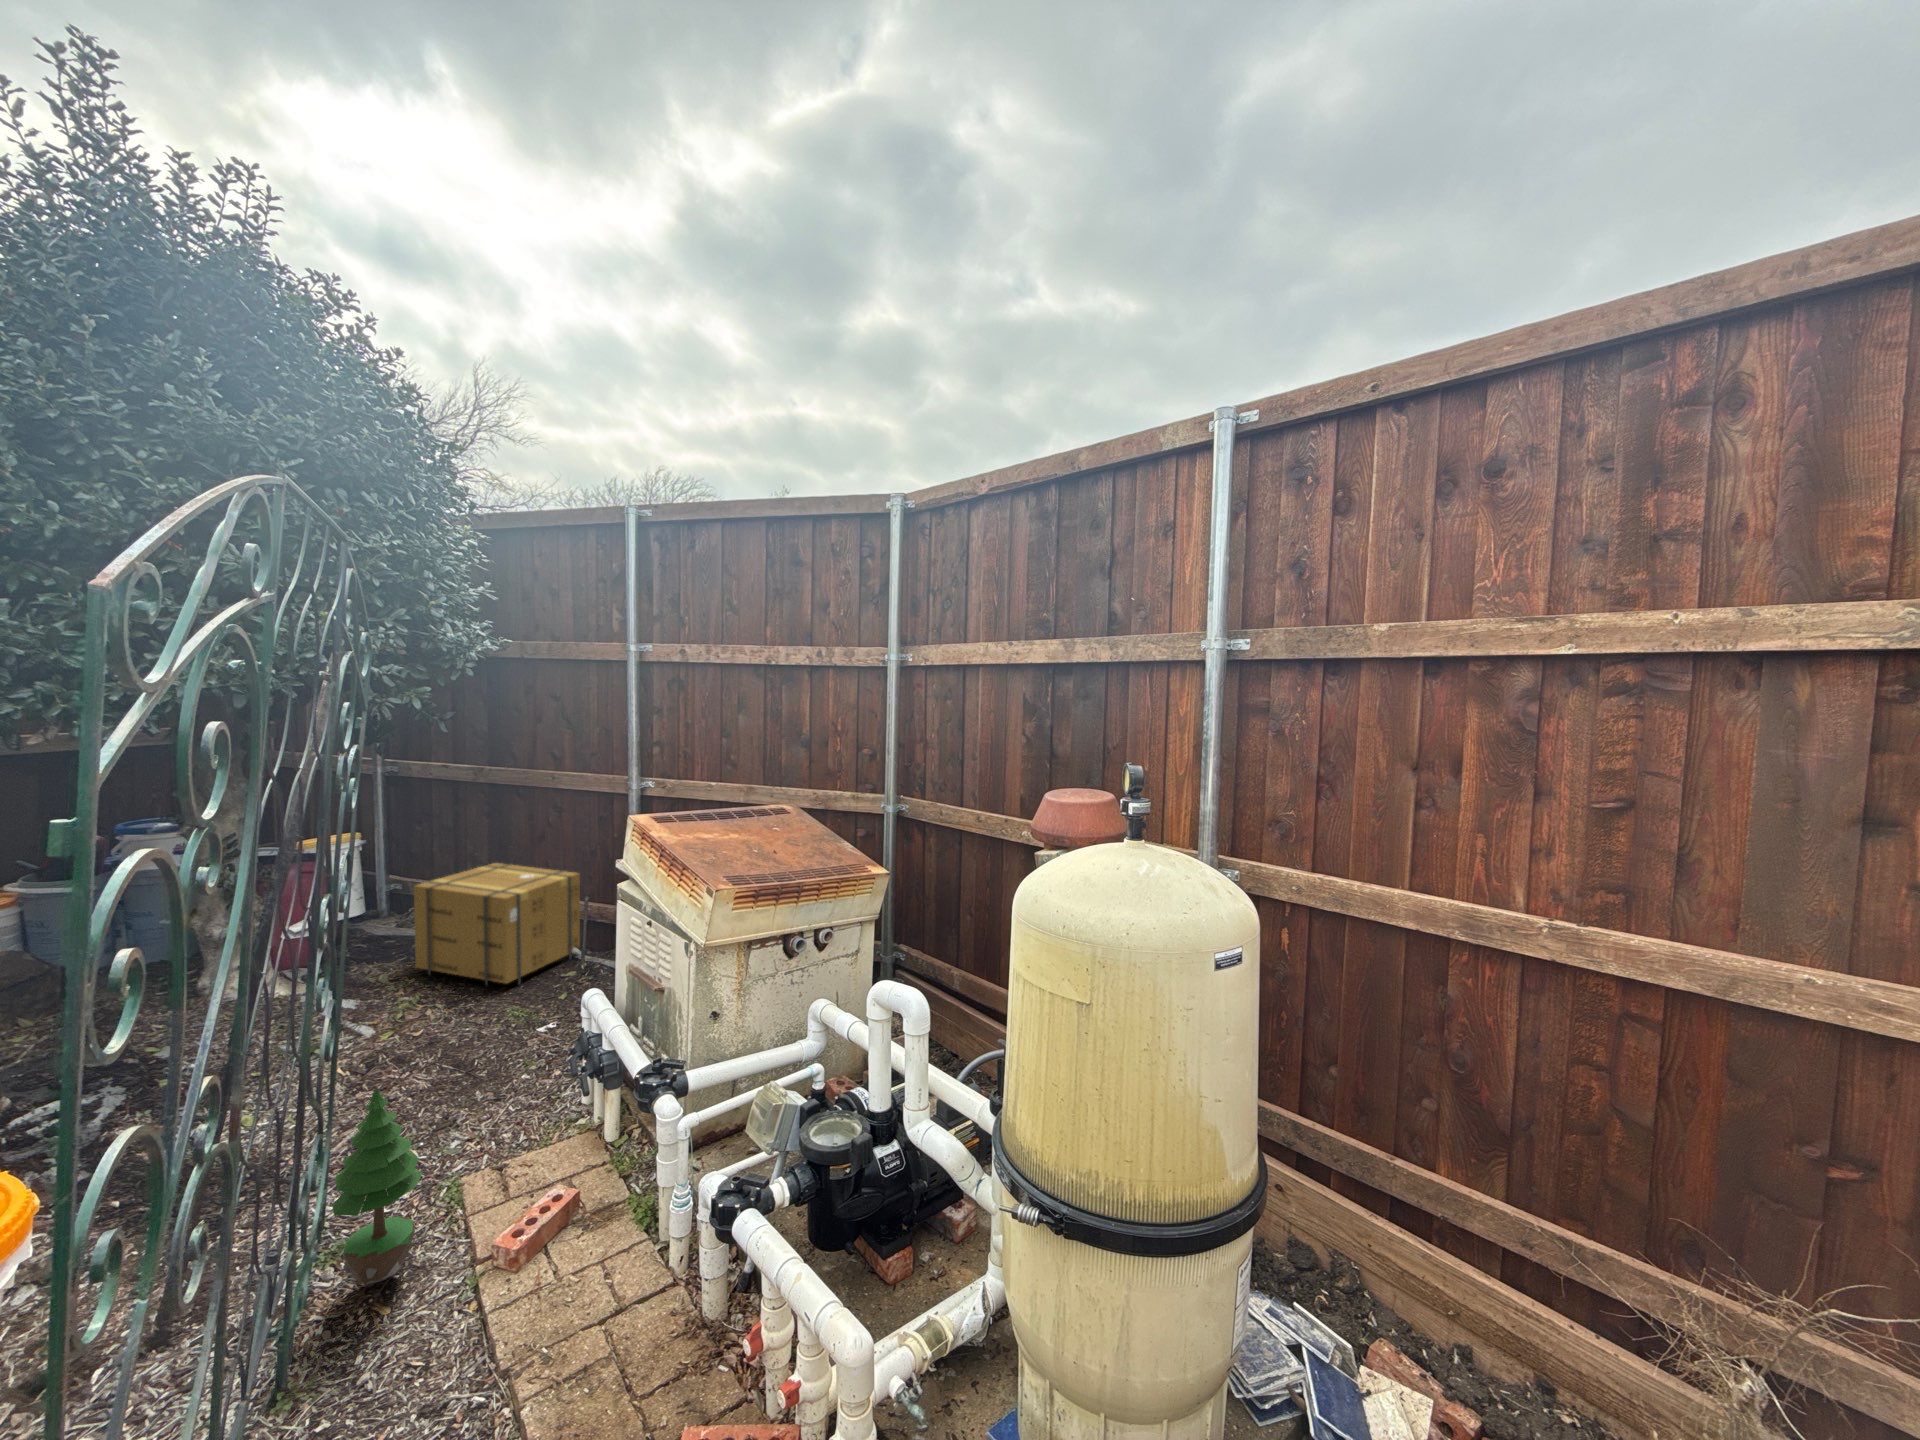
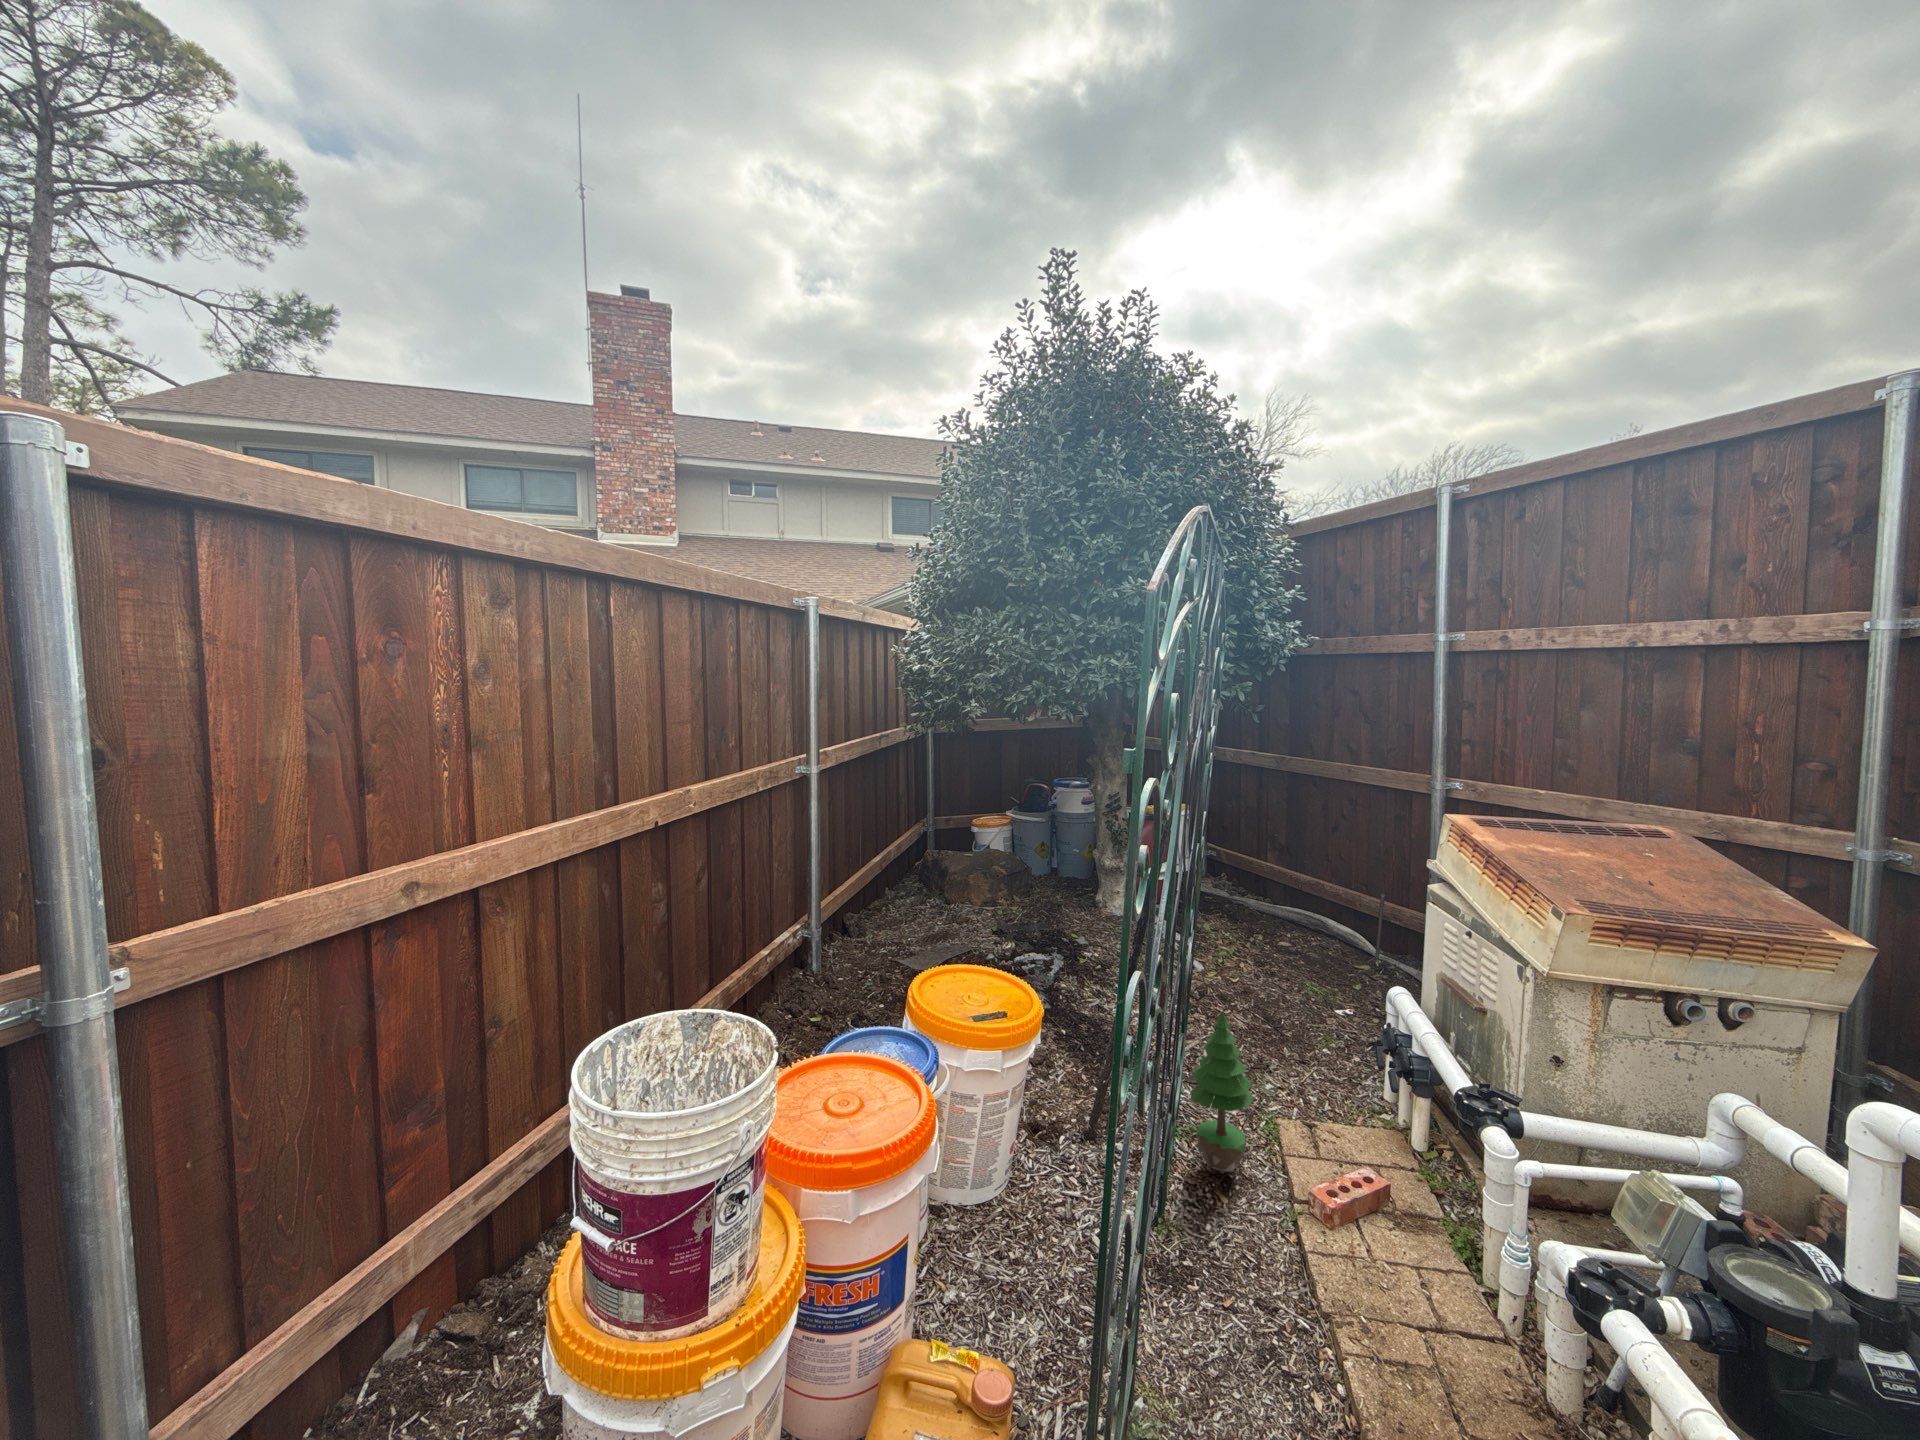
cardboard box: present [414,863,580,985] -> none [1229,846,1374,964]

